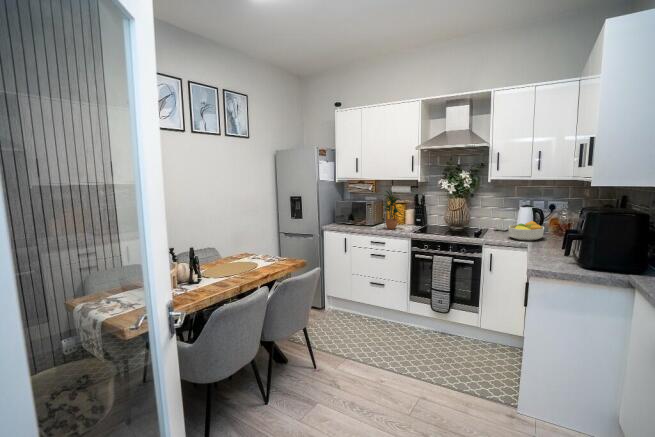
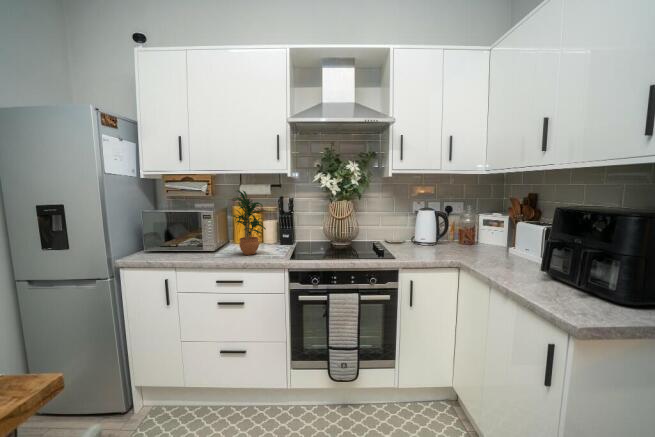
fruit bowl: present [509,221,544,240] -> none [419,227,464,255]

